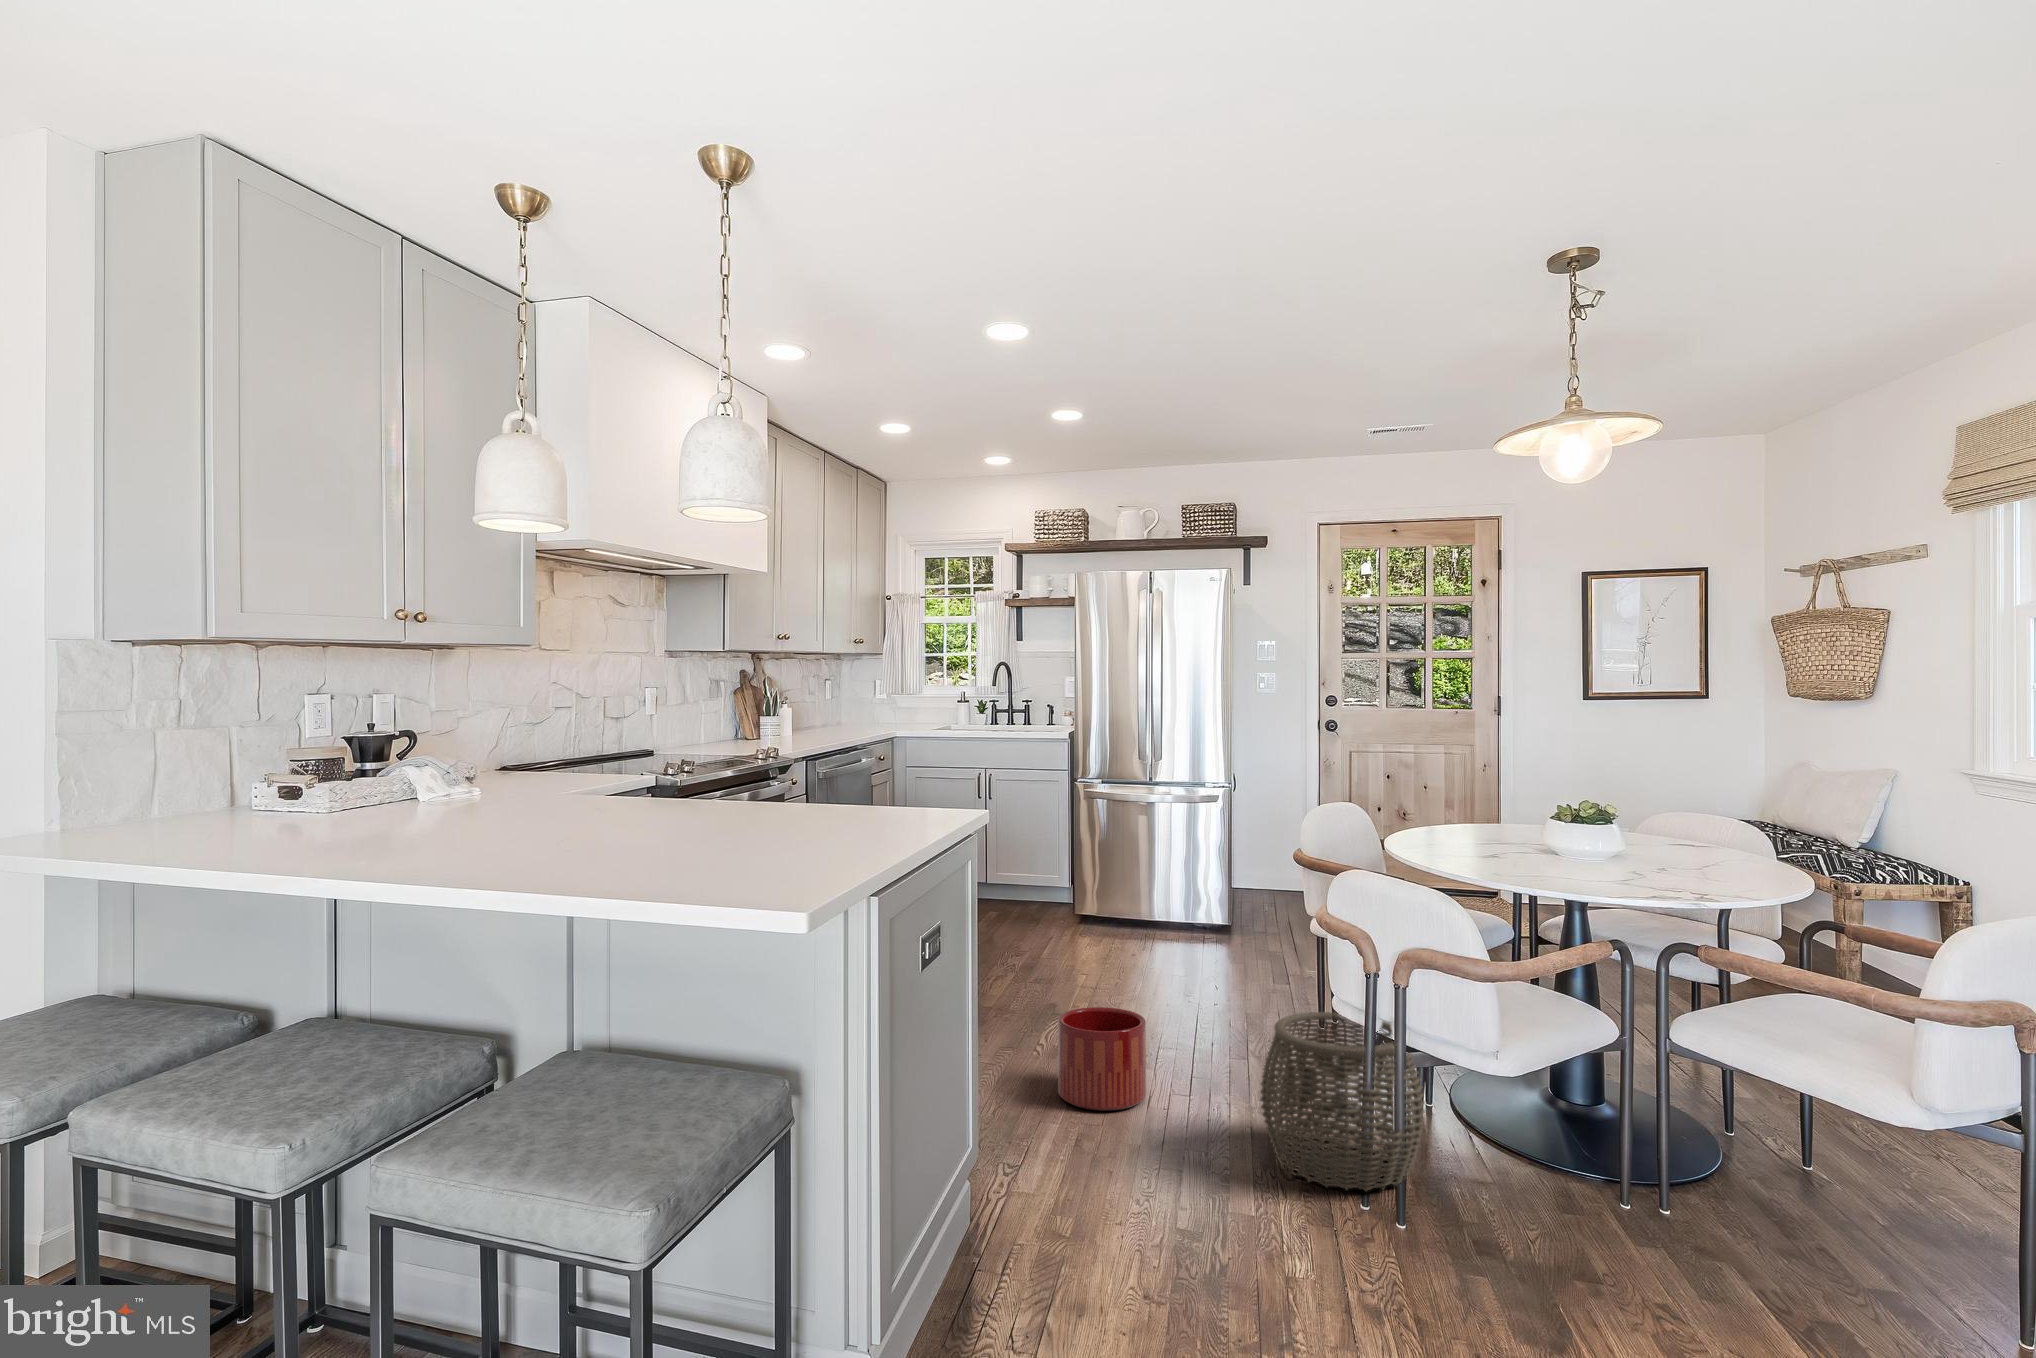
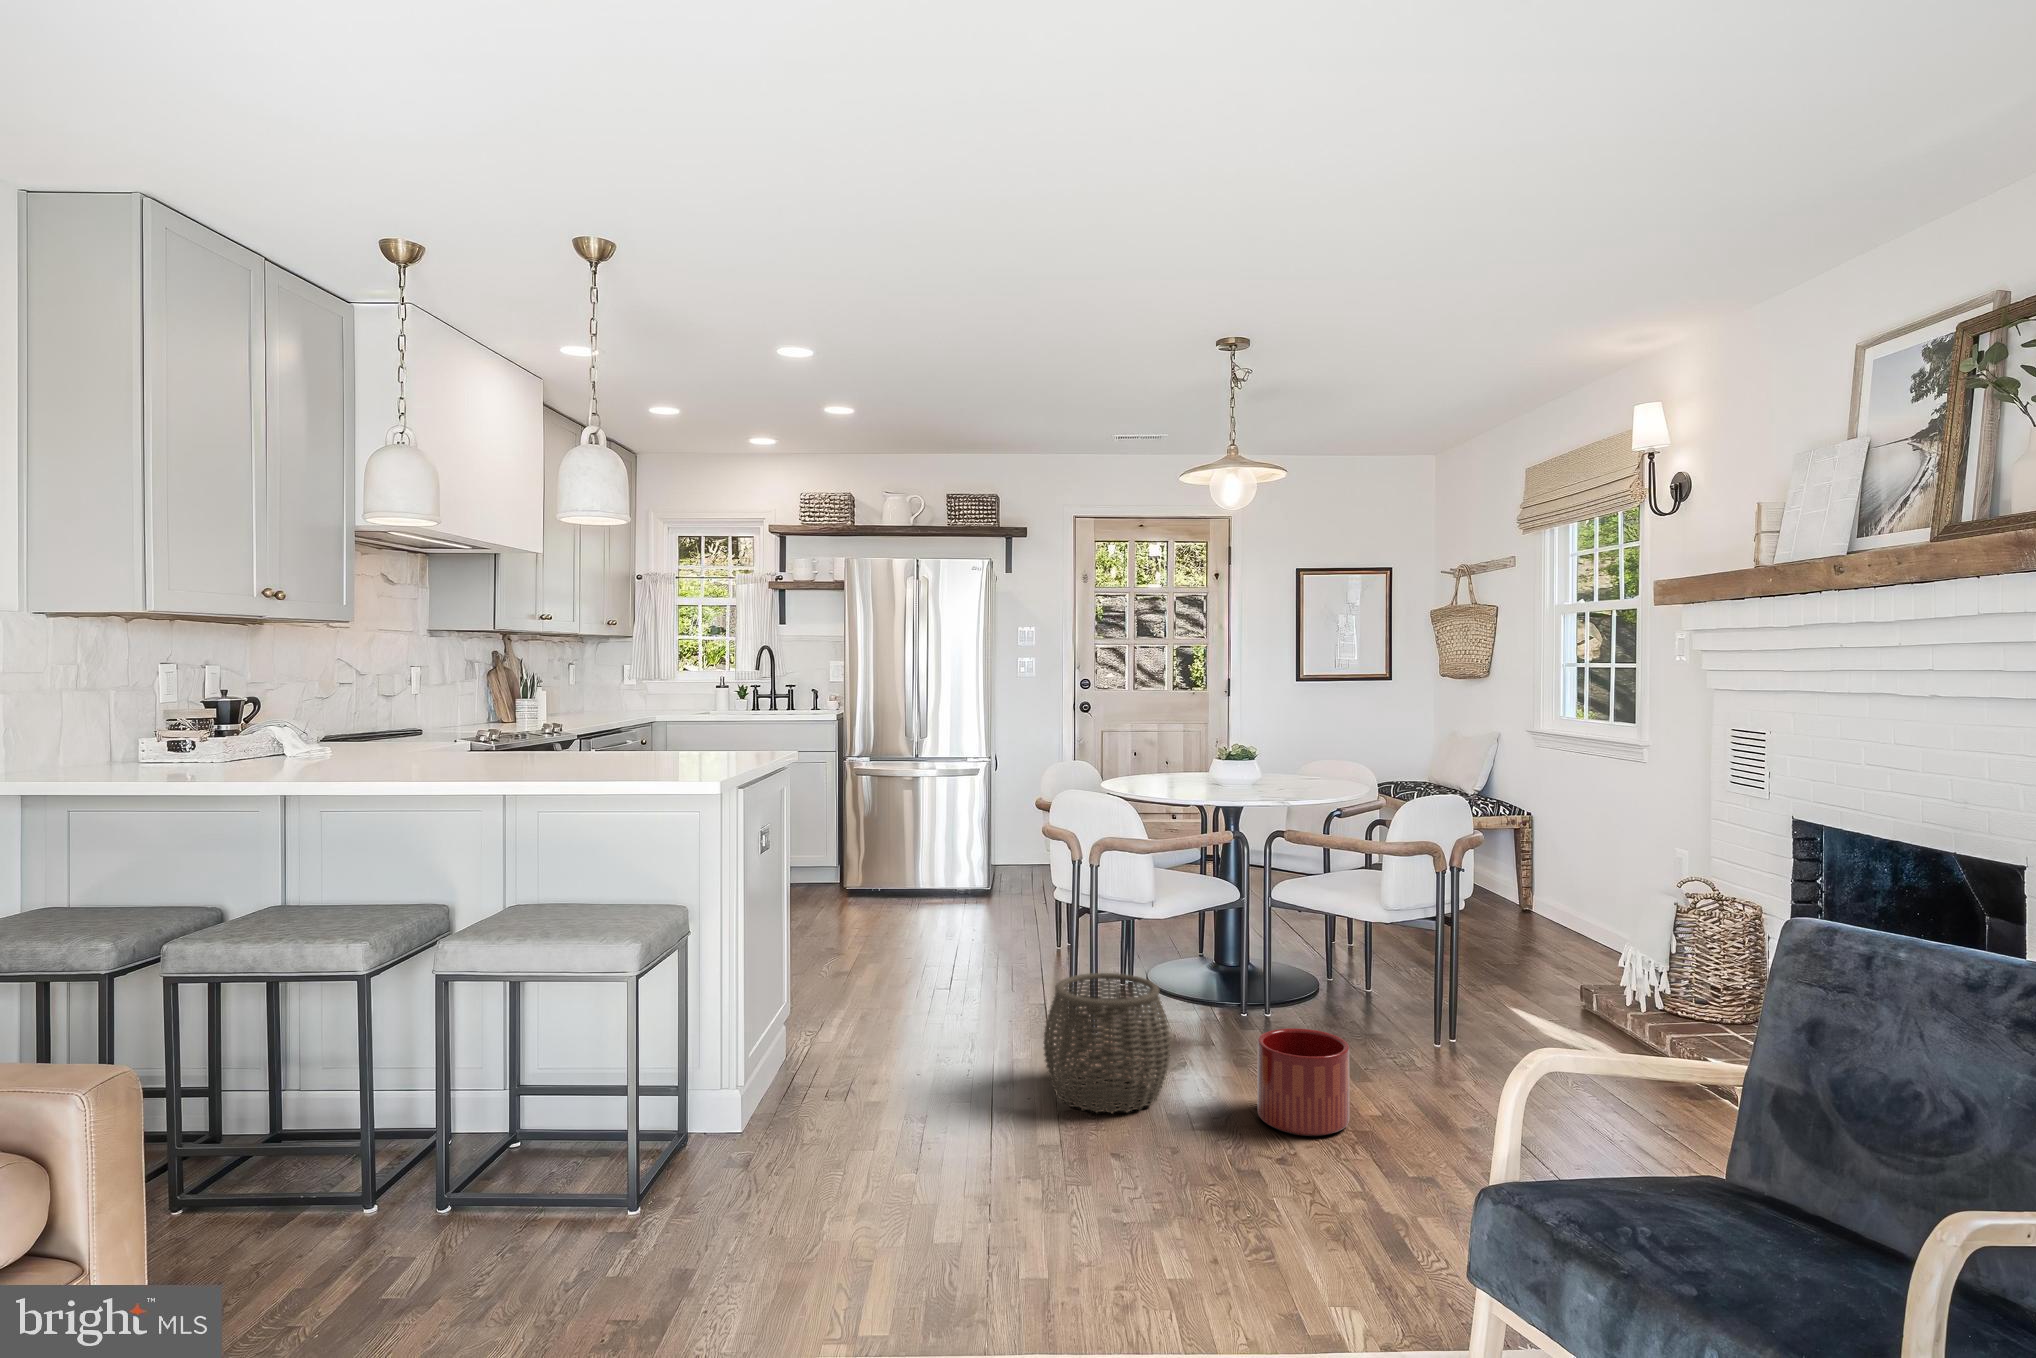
planter: present [1058,1007,1146,1111] -> present [1257,1028,1350,1136]

